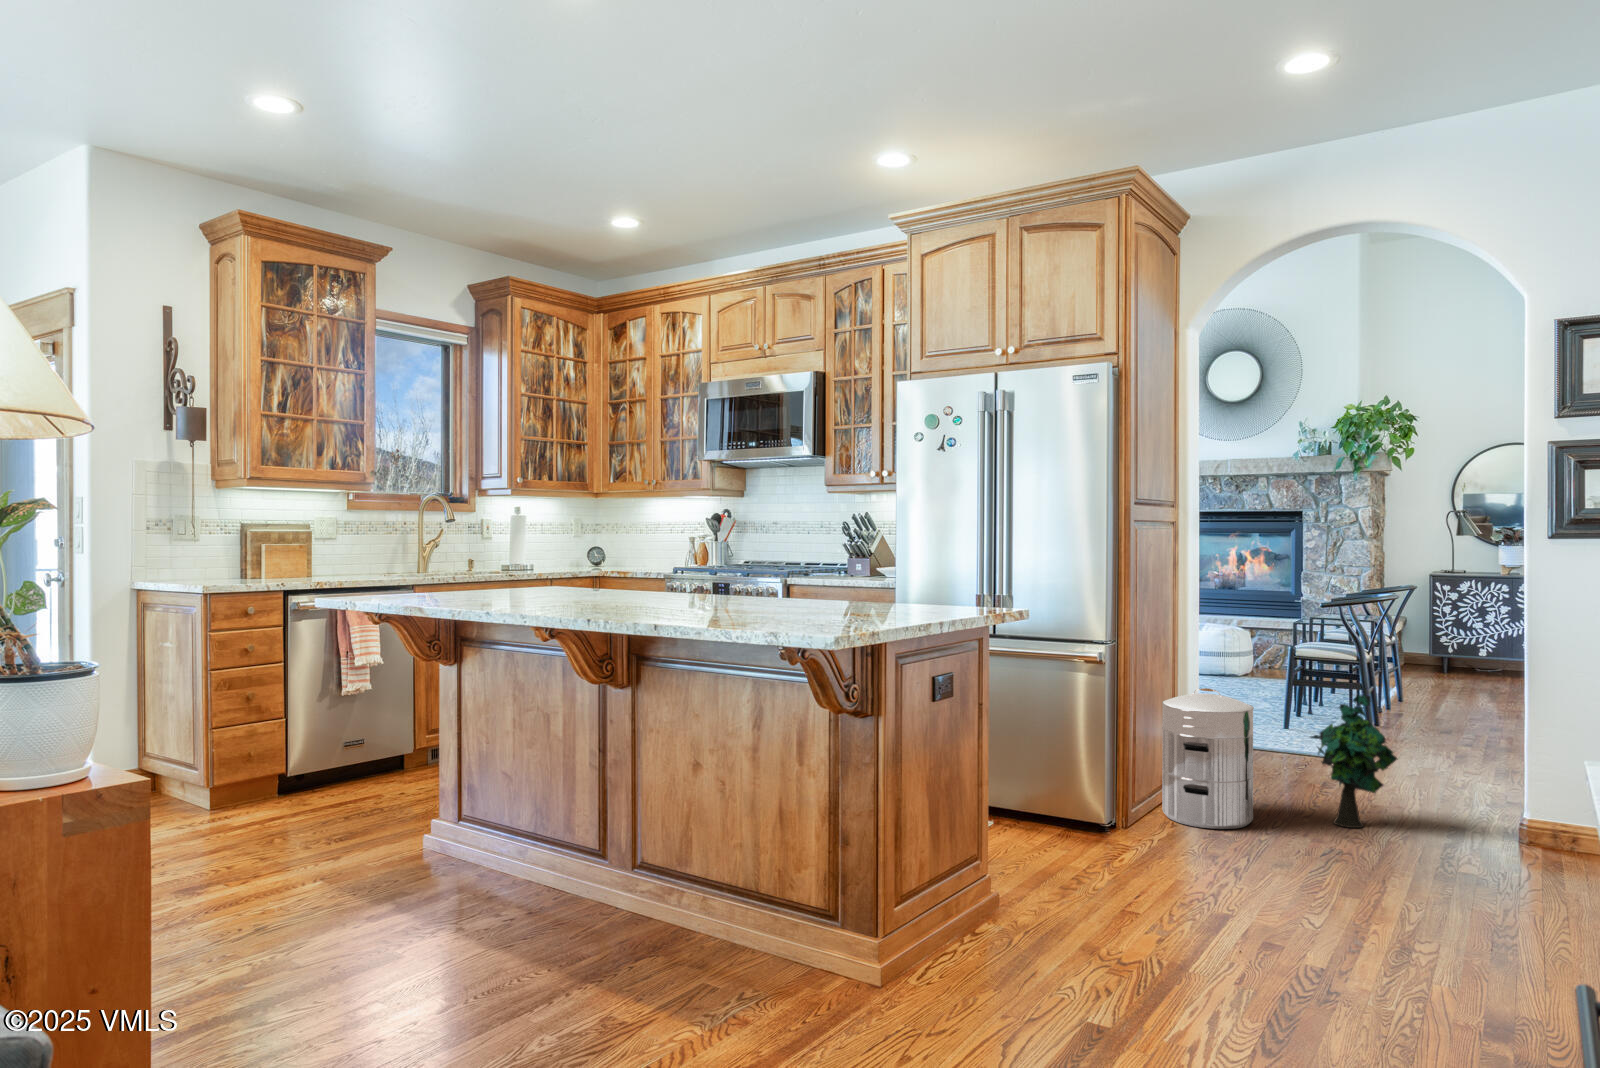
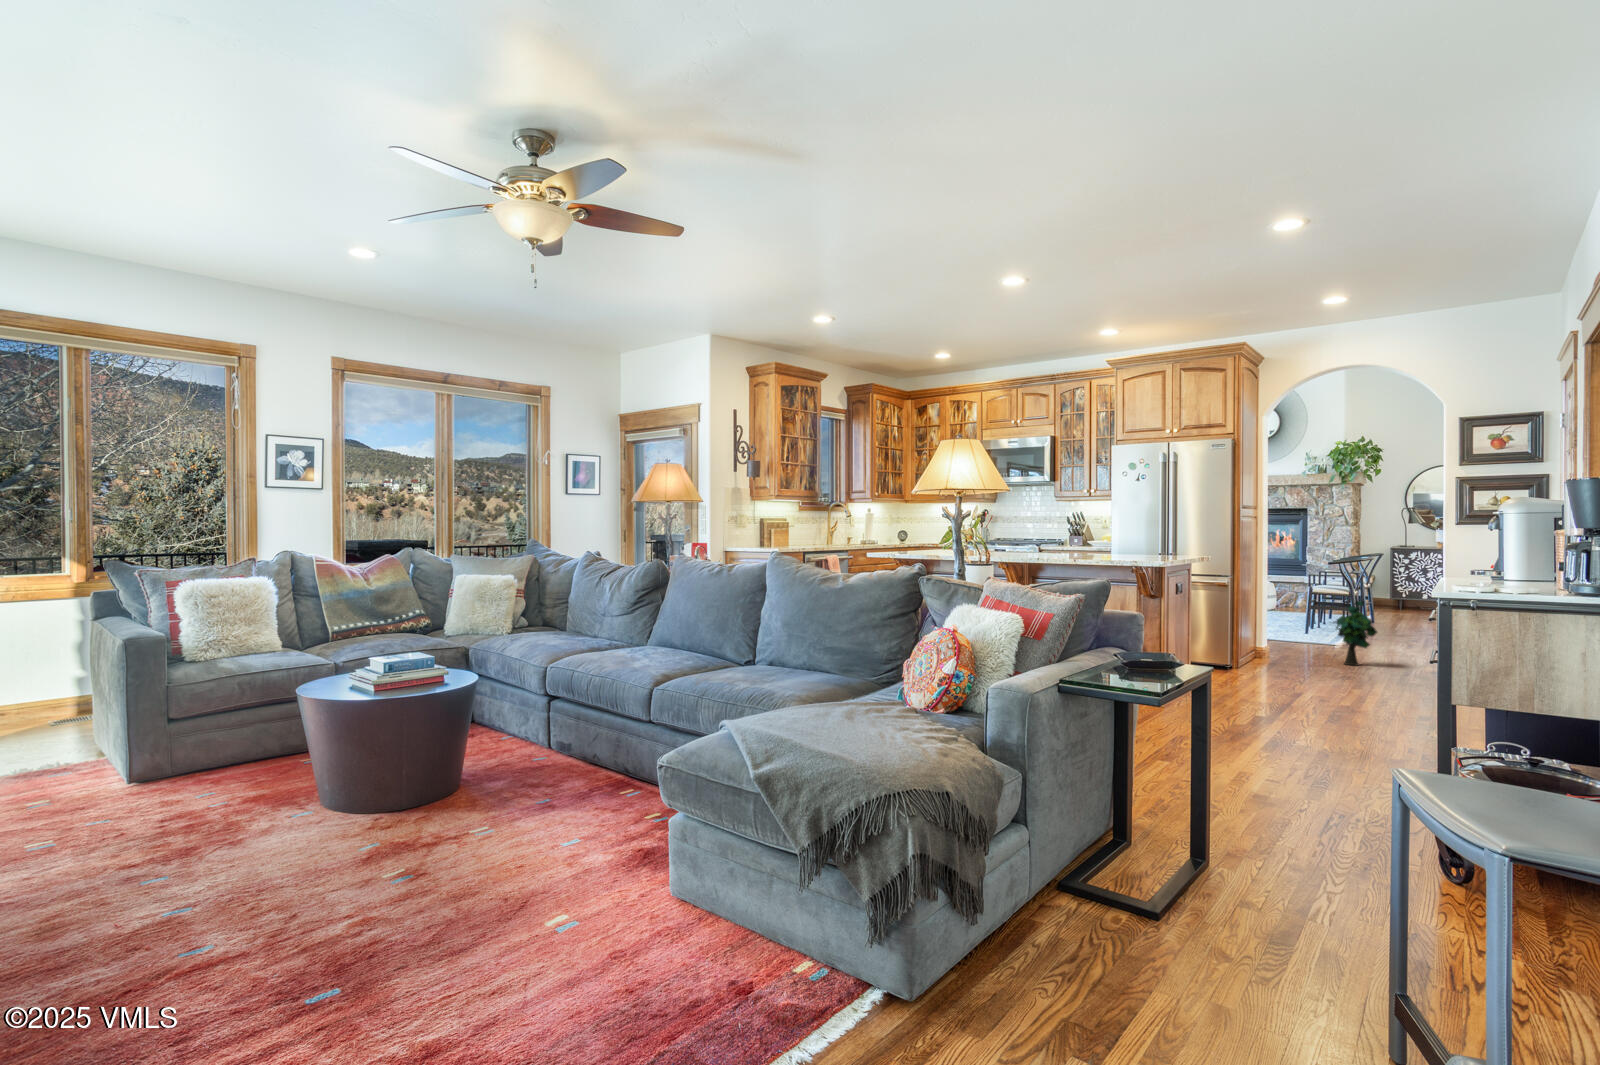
waste bin: present [1162,688,1254,829] -> none [1253,598,1303,665]

